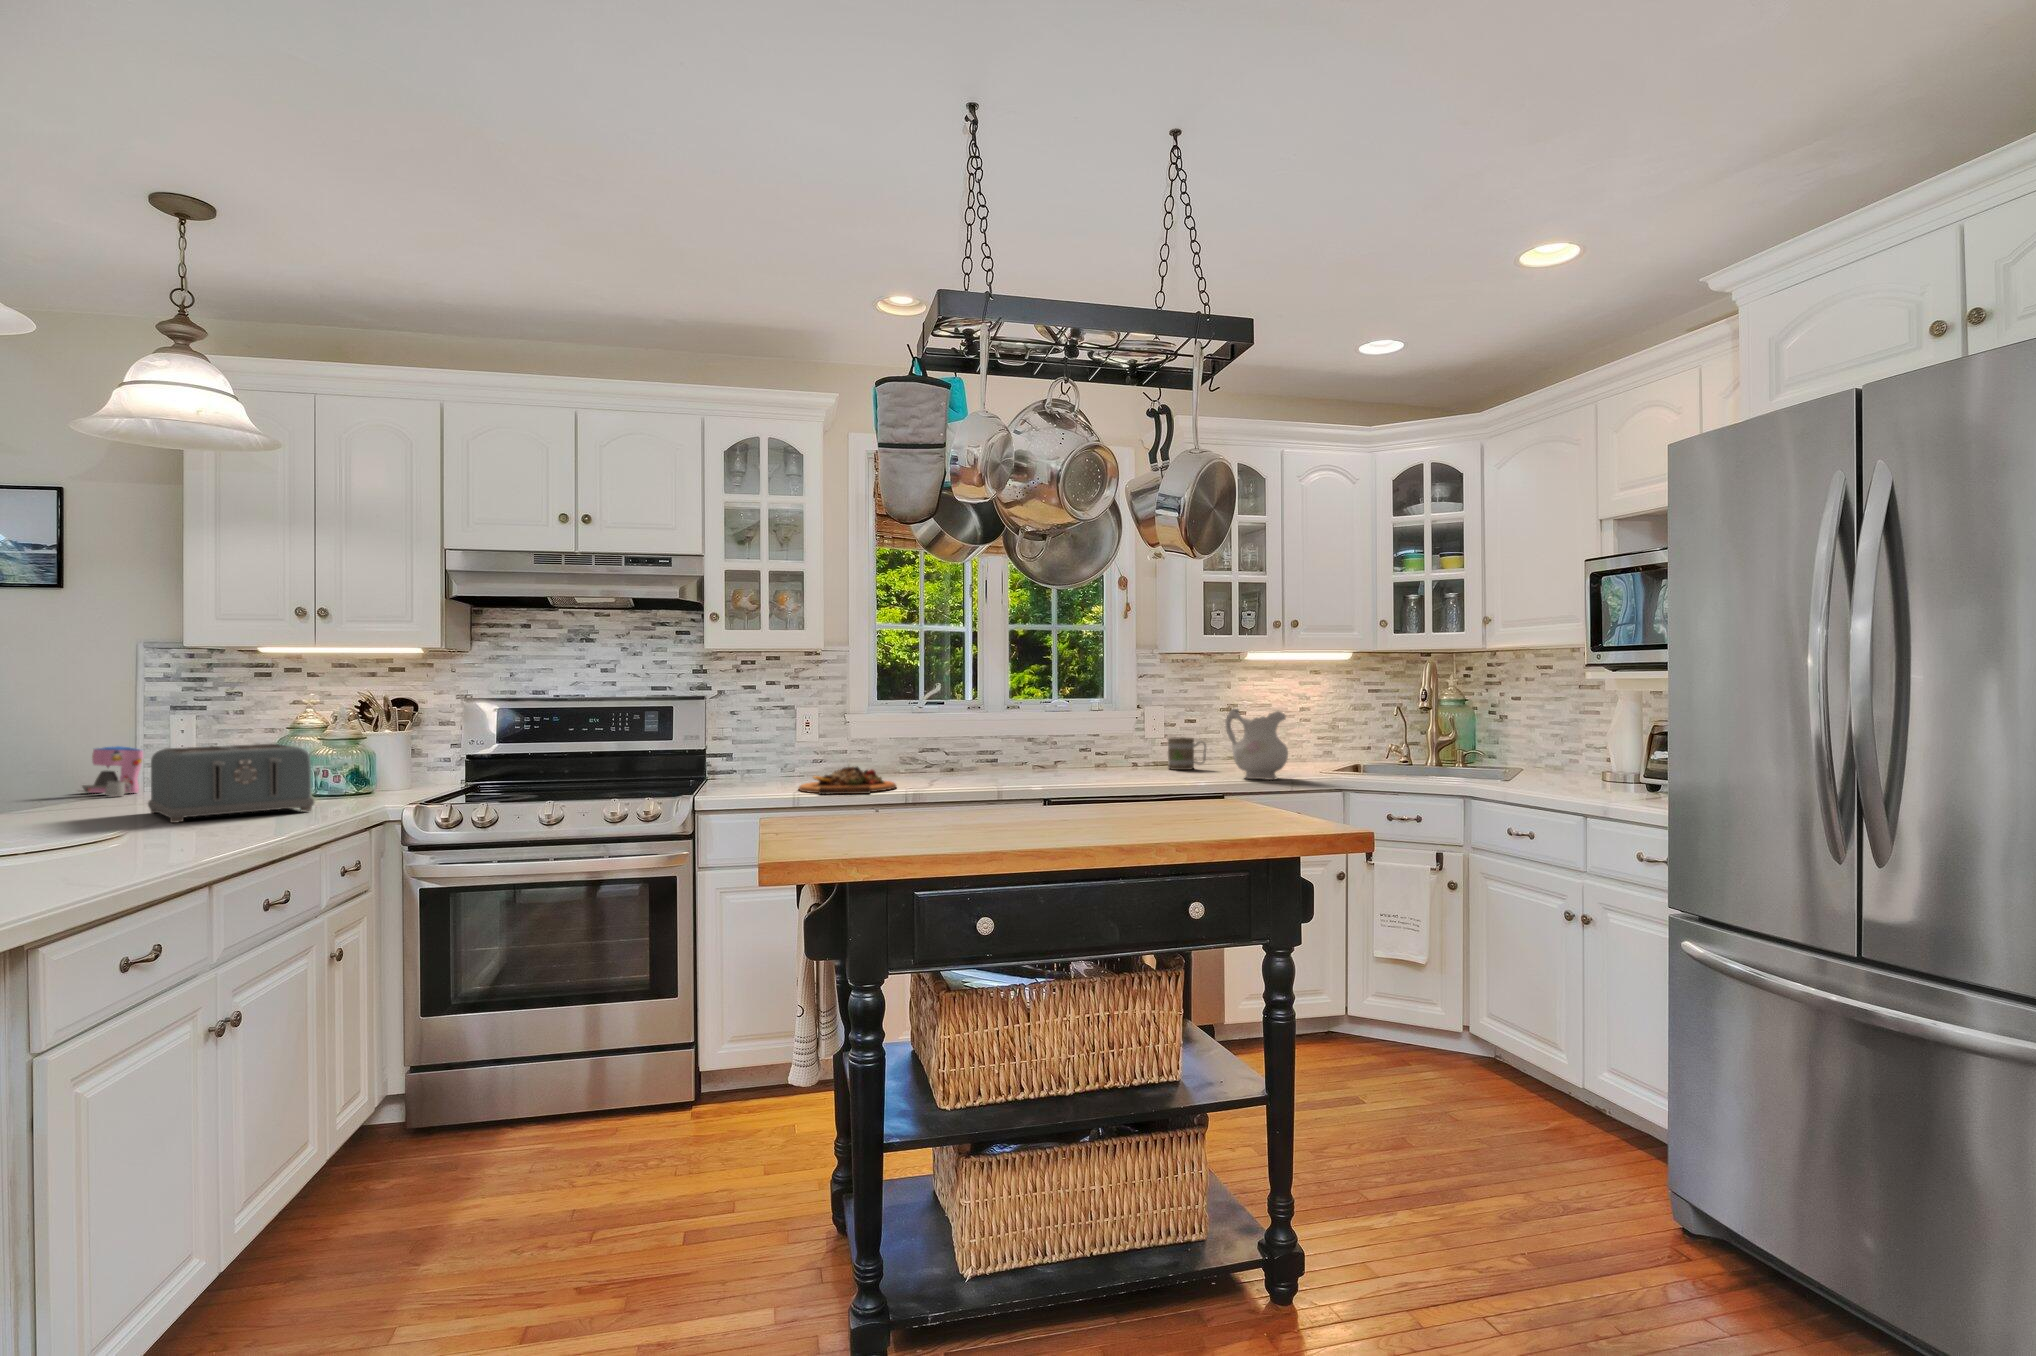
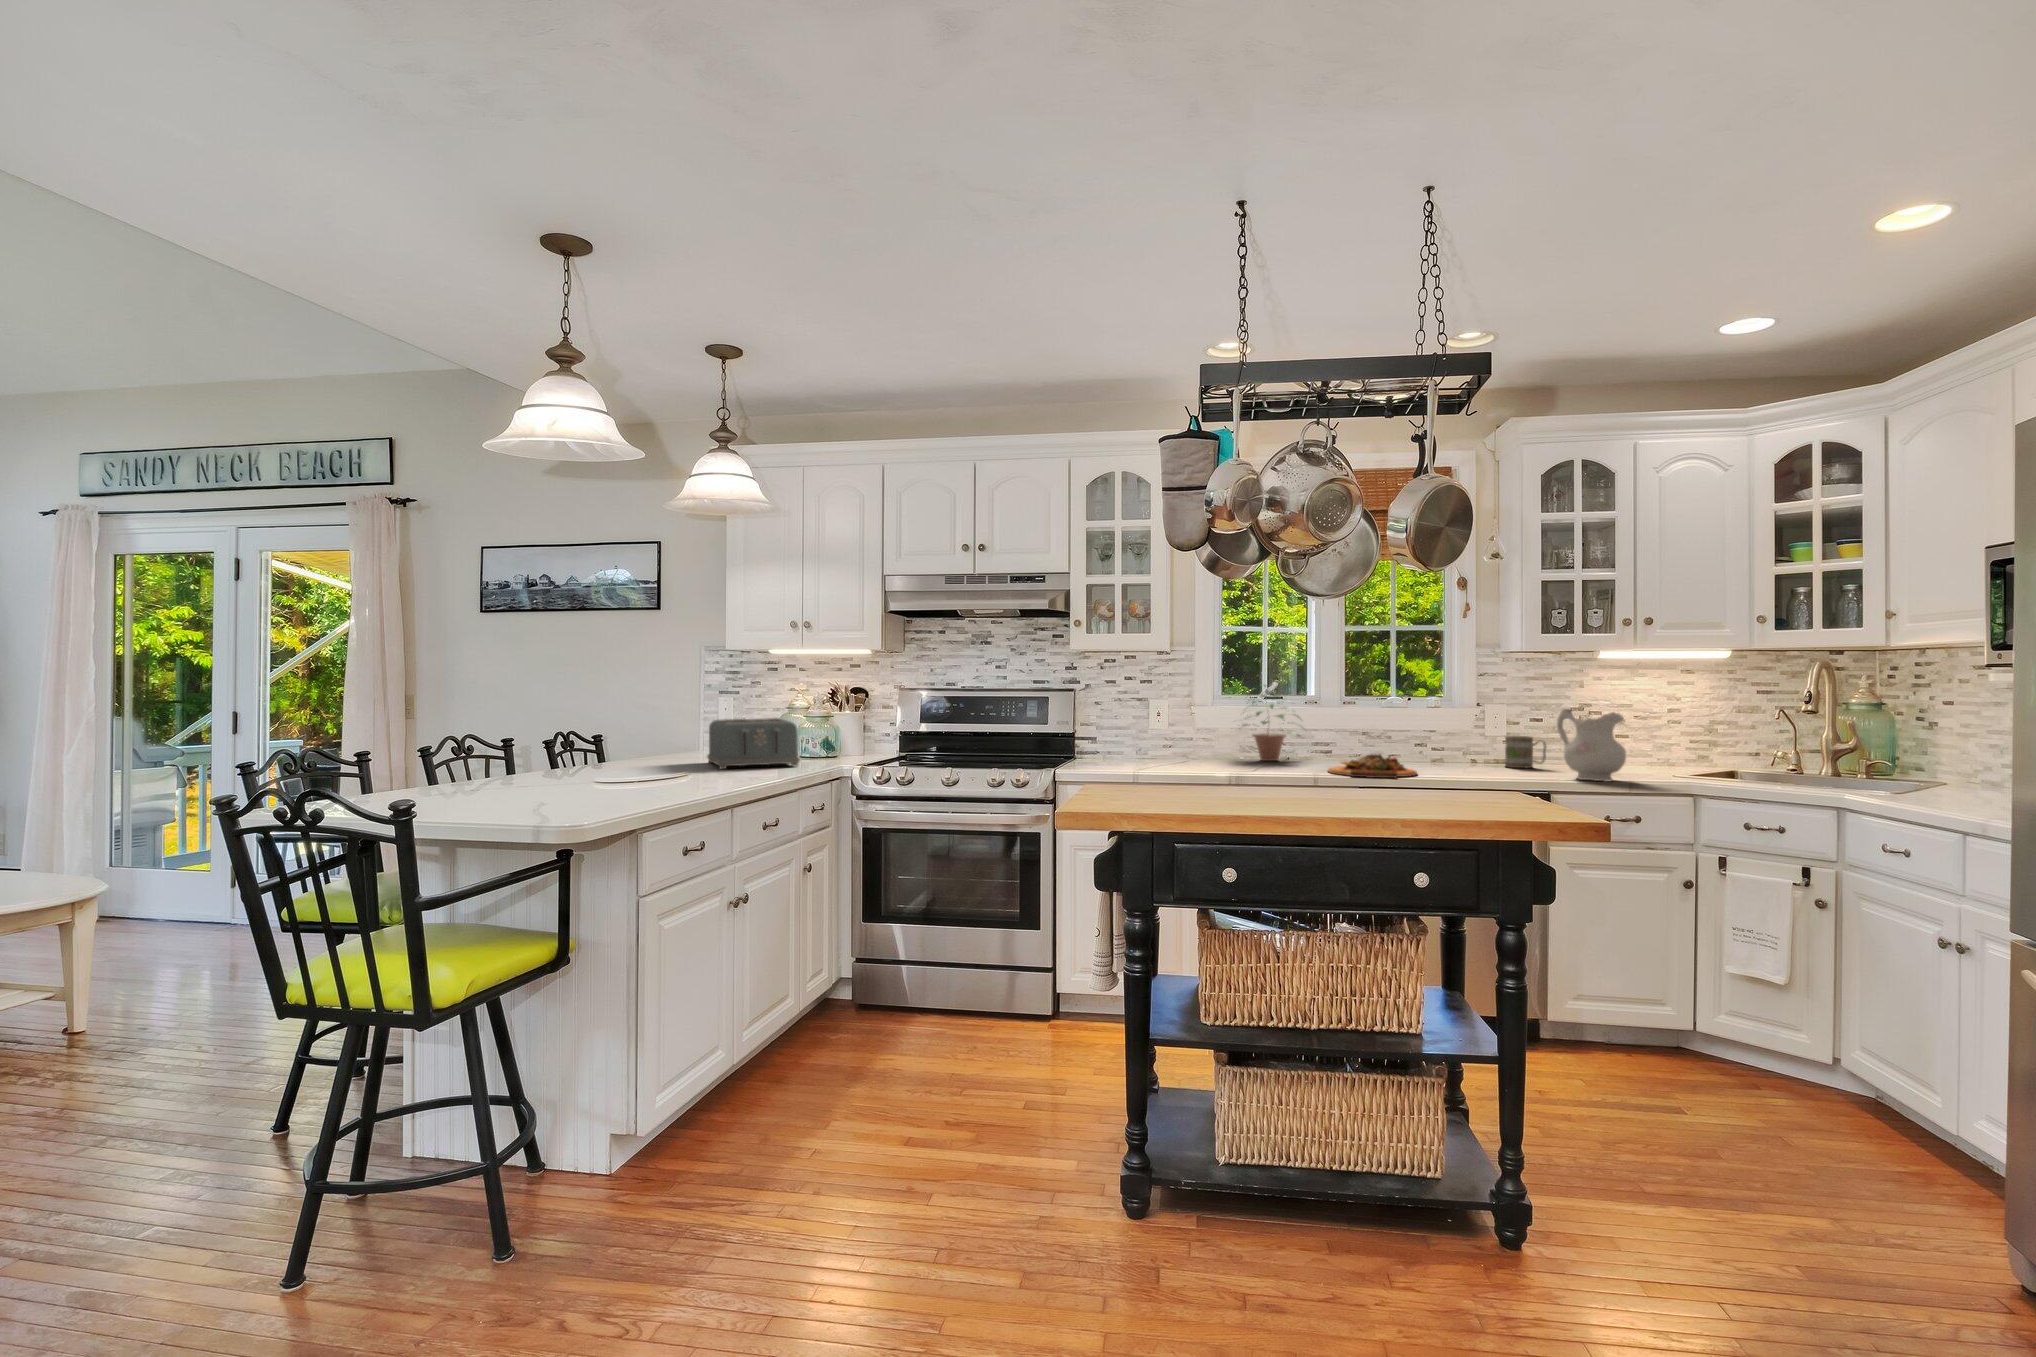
potted plant: none [895,688,978,774] -> present [1242,684,1299,761]
coffee maker: present [81,746,143,796] -> none [669,717,705,751]
cutting board: present [799,766,896,794] -> present [1328,754,1417,778]

